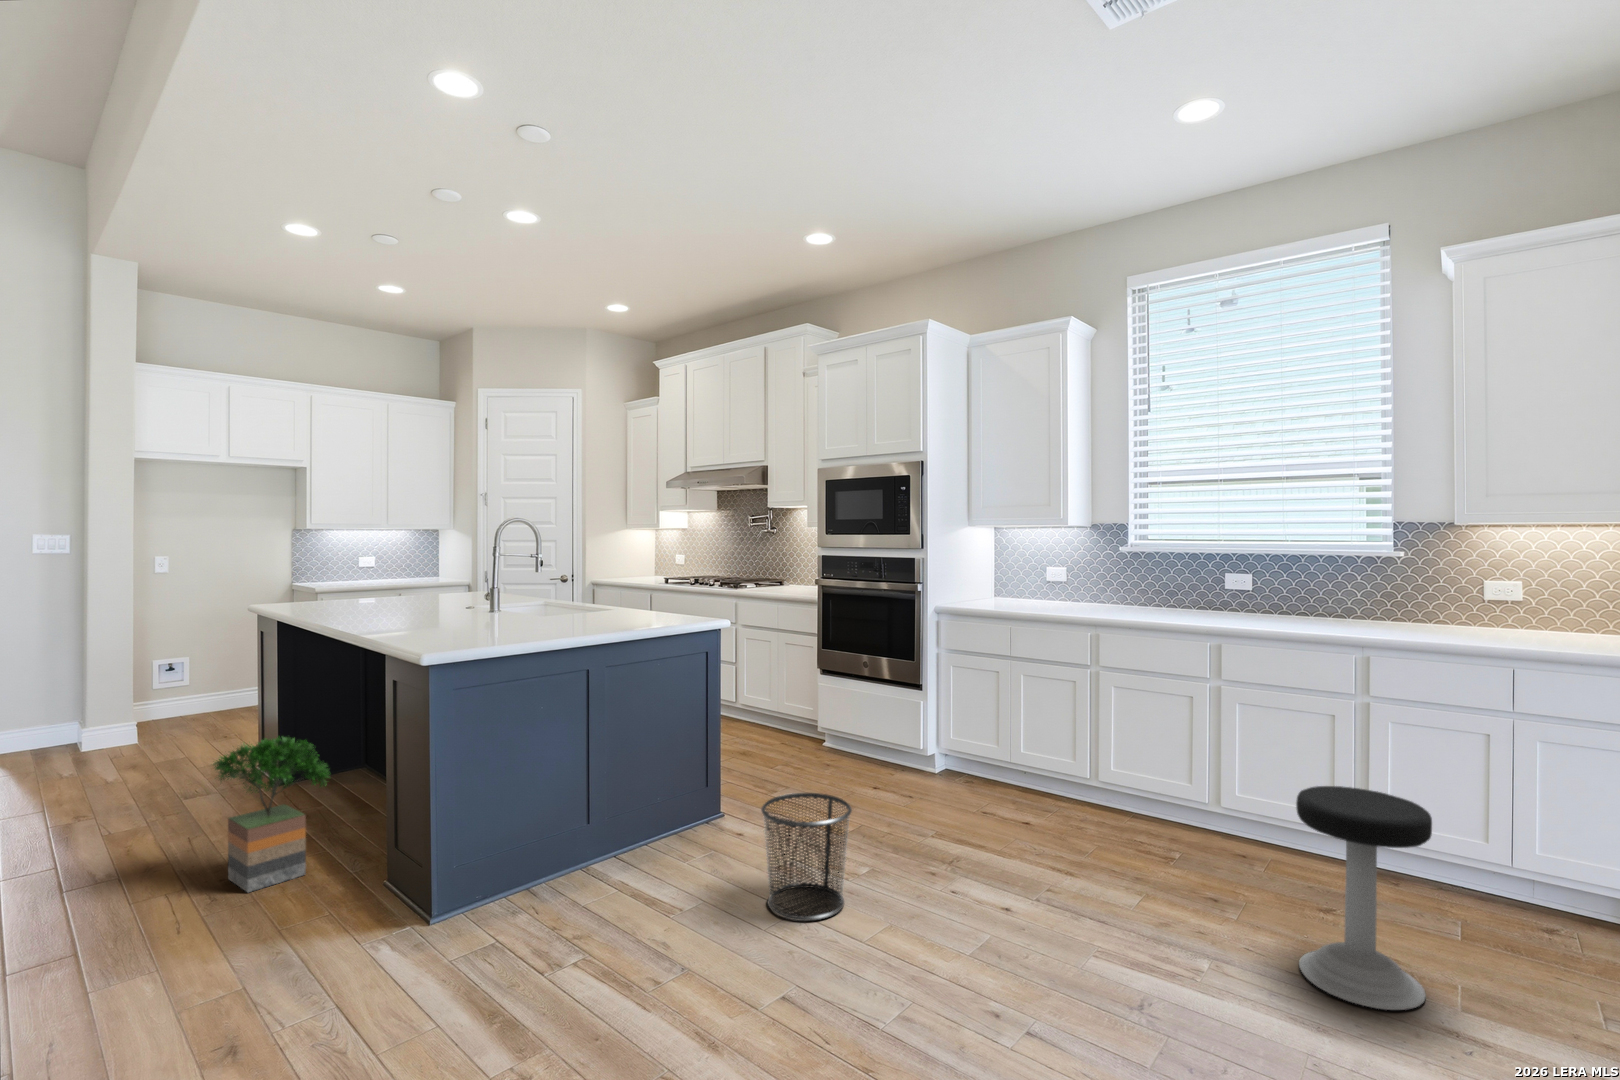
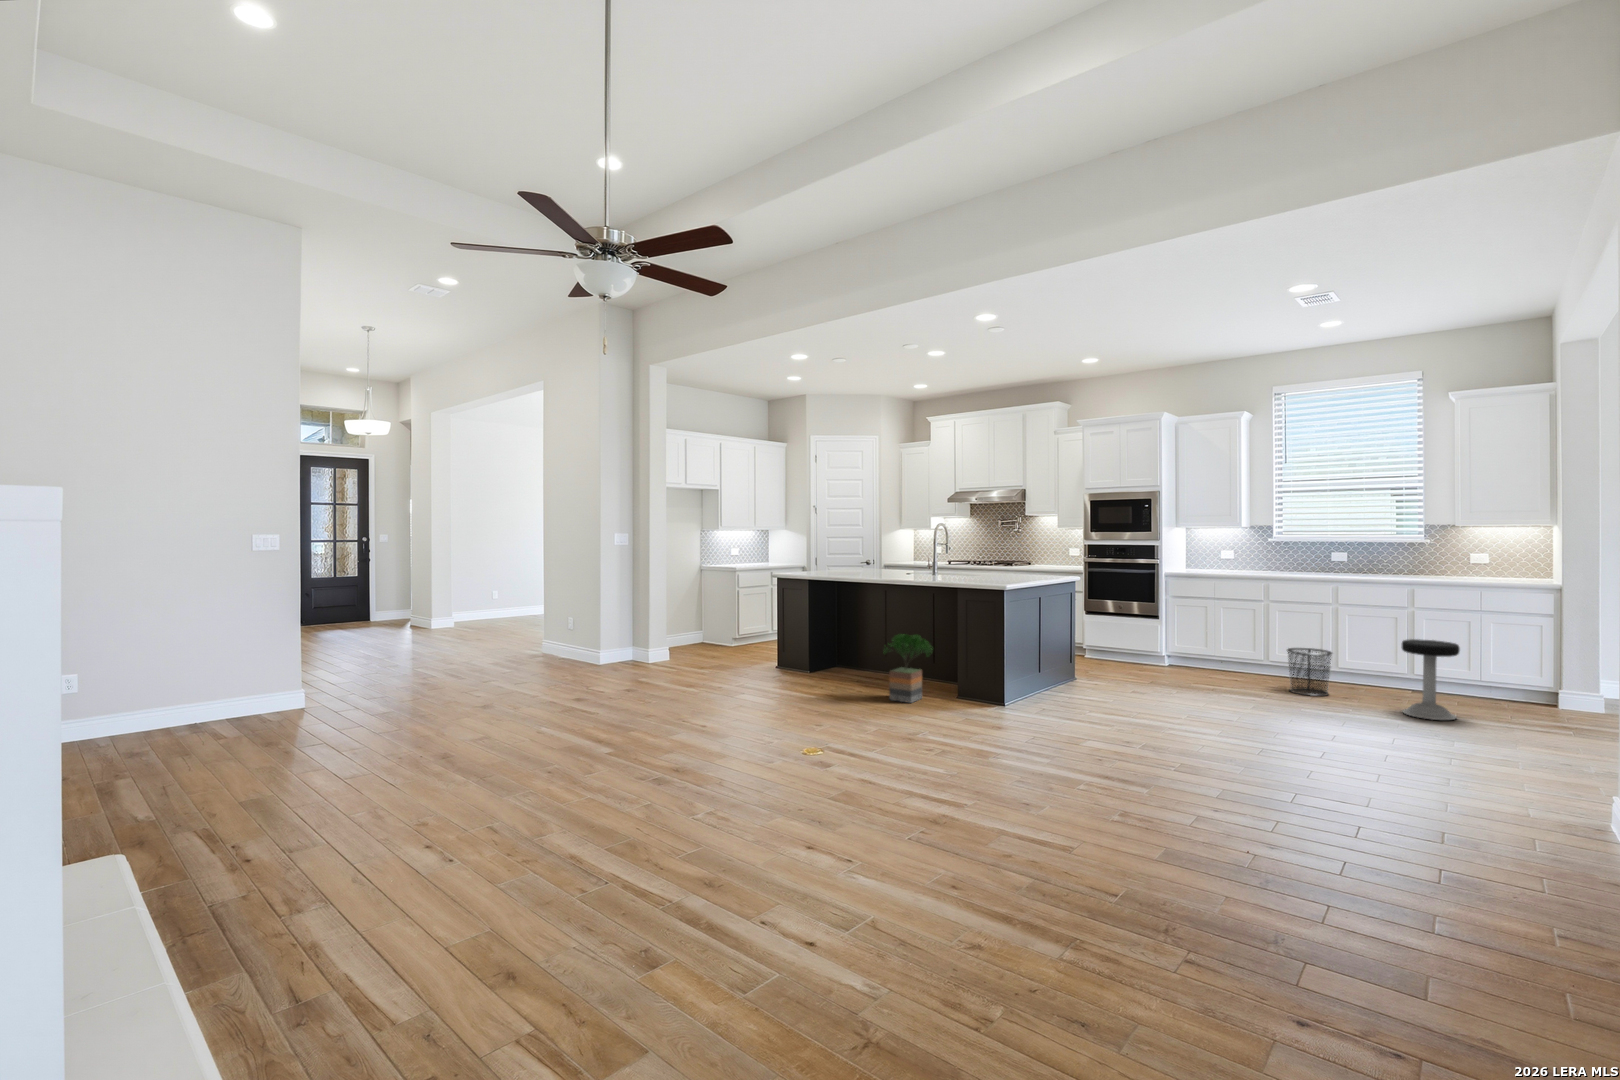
waste bin: present [761,793,852,921] -> present [1287,648,1332,696]

